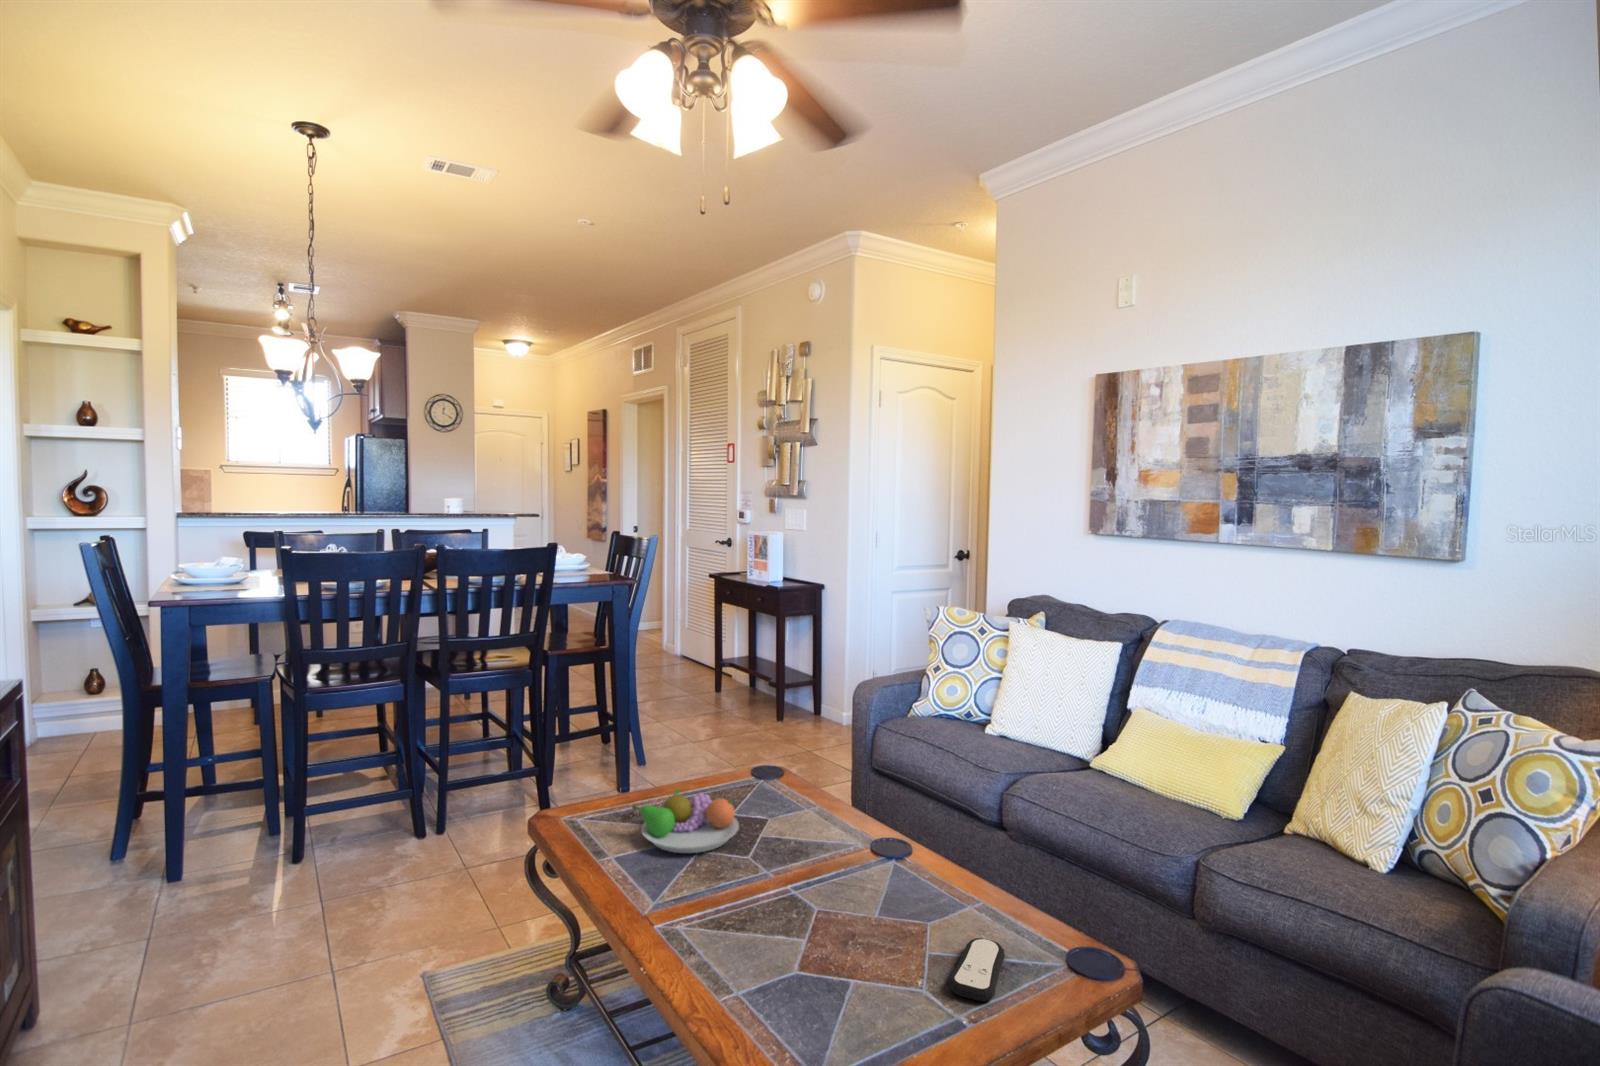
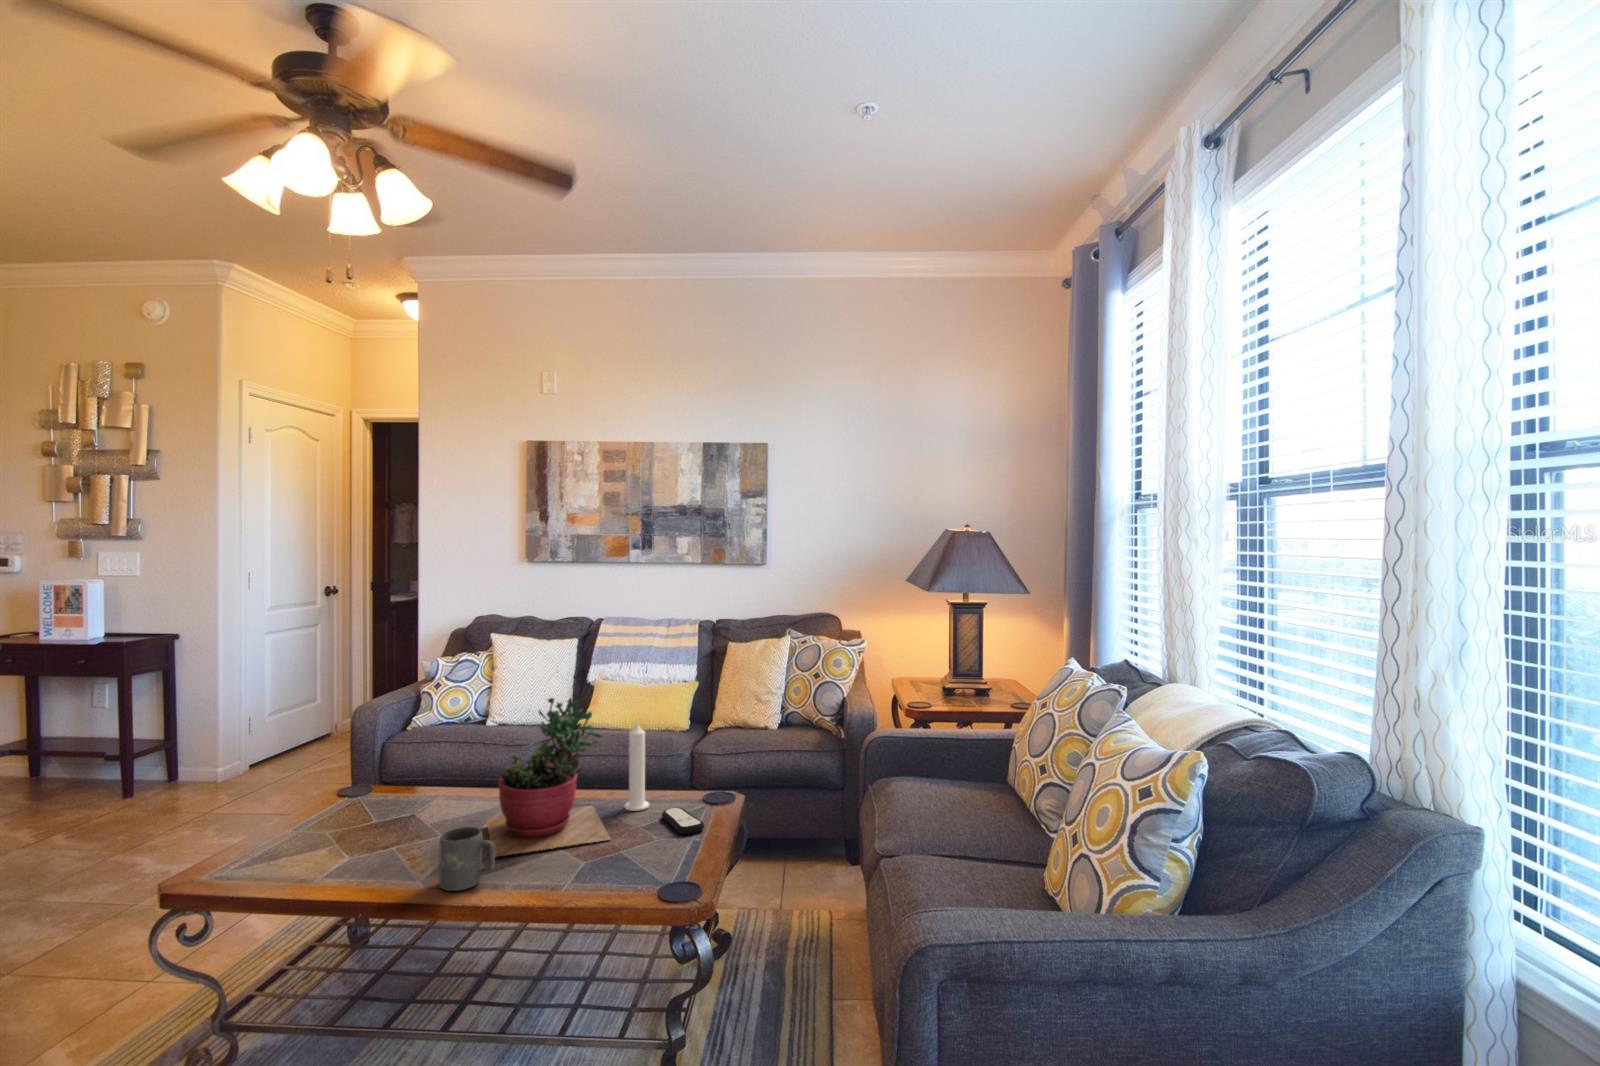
succulent plant: none [734,716,917,947] -> present [486,698,610,857]
candle: none [950,787,987,922] -> present [625,721,649,811]
fruit bowl: present [632,788,739,853] -> none [310,805,423,863]
mug: none [647,852,694,930] -> present [439,827,495,891]

